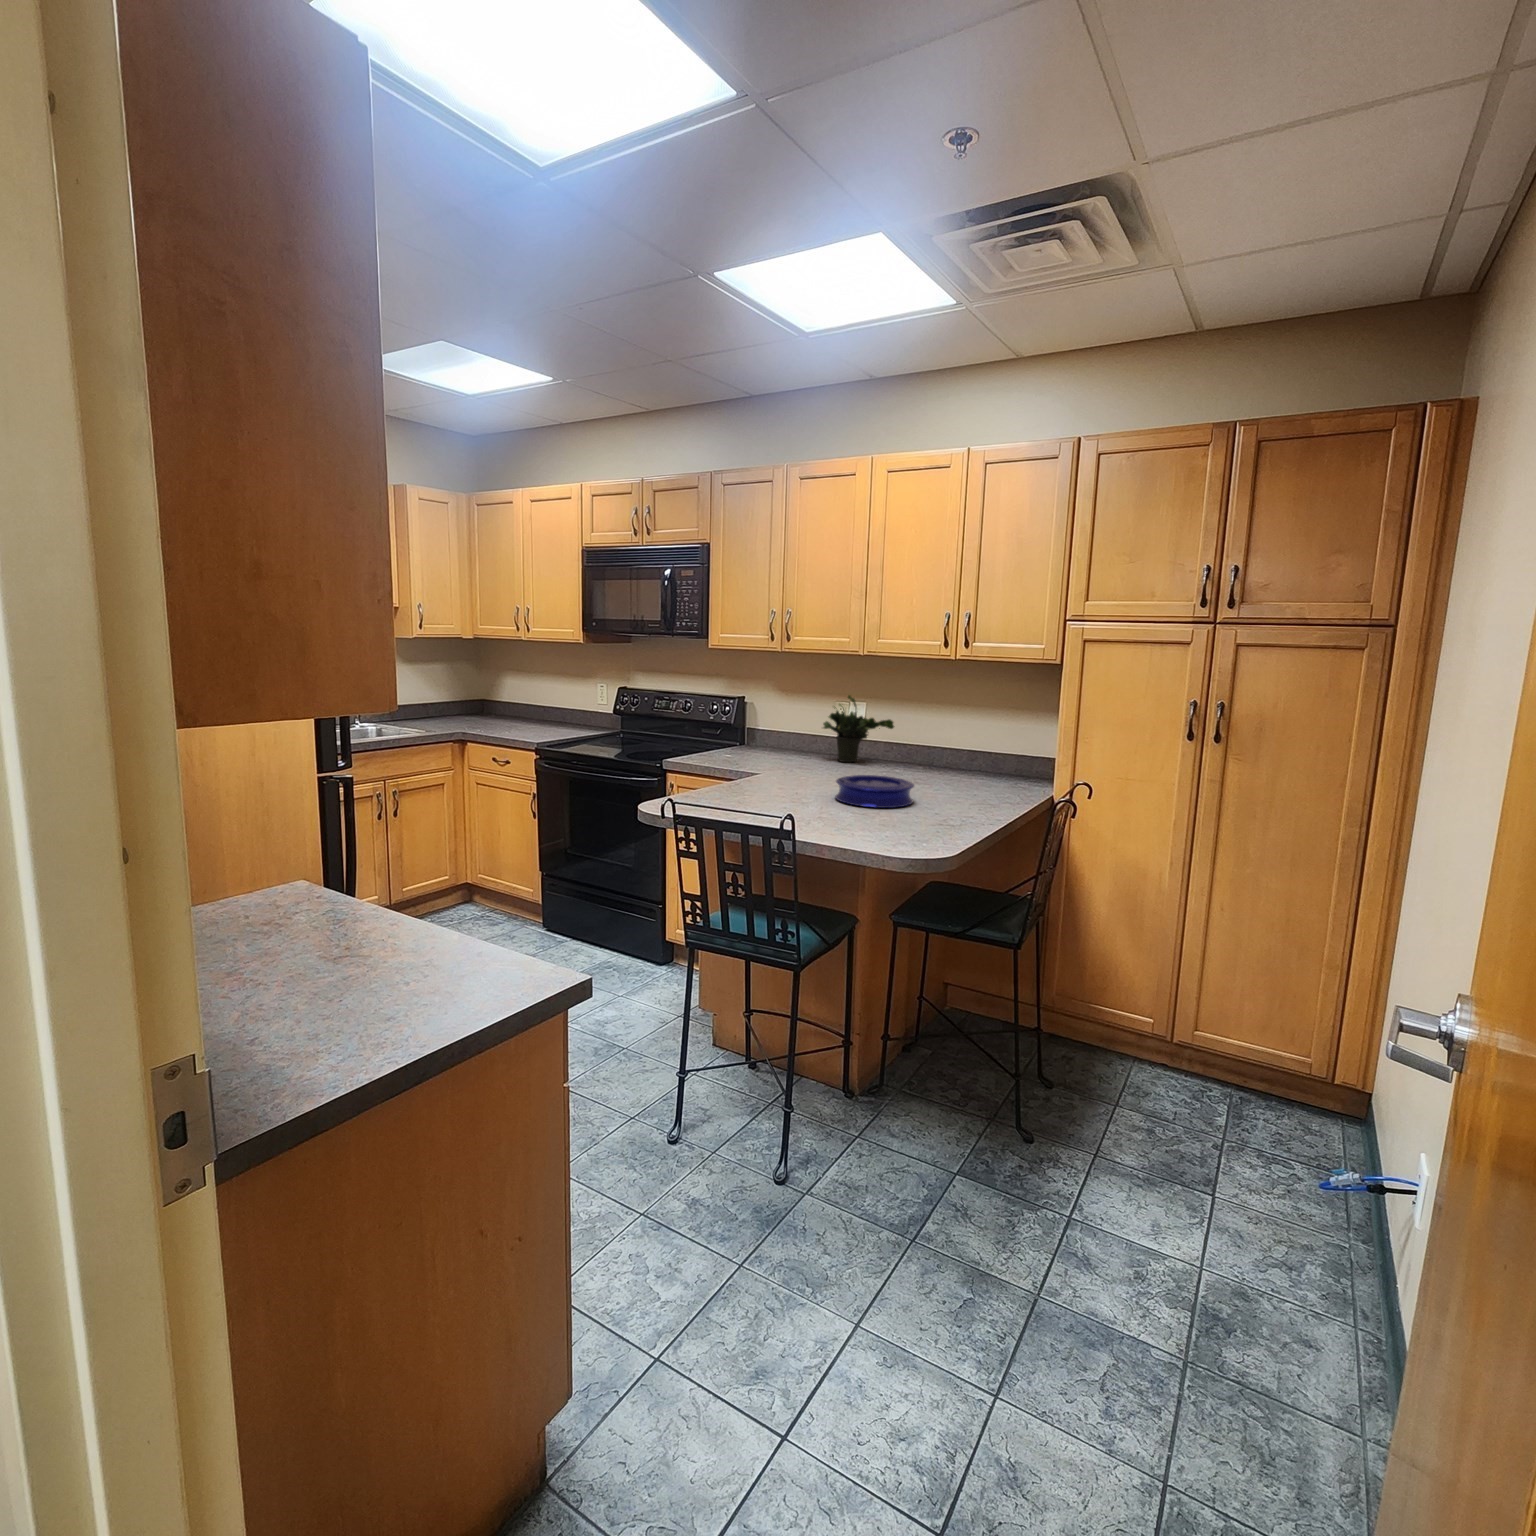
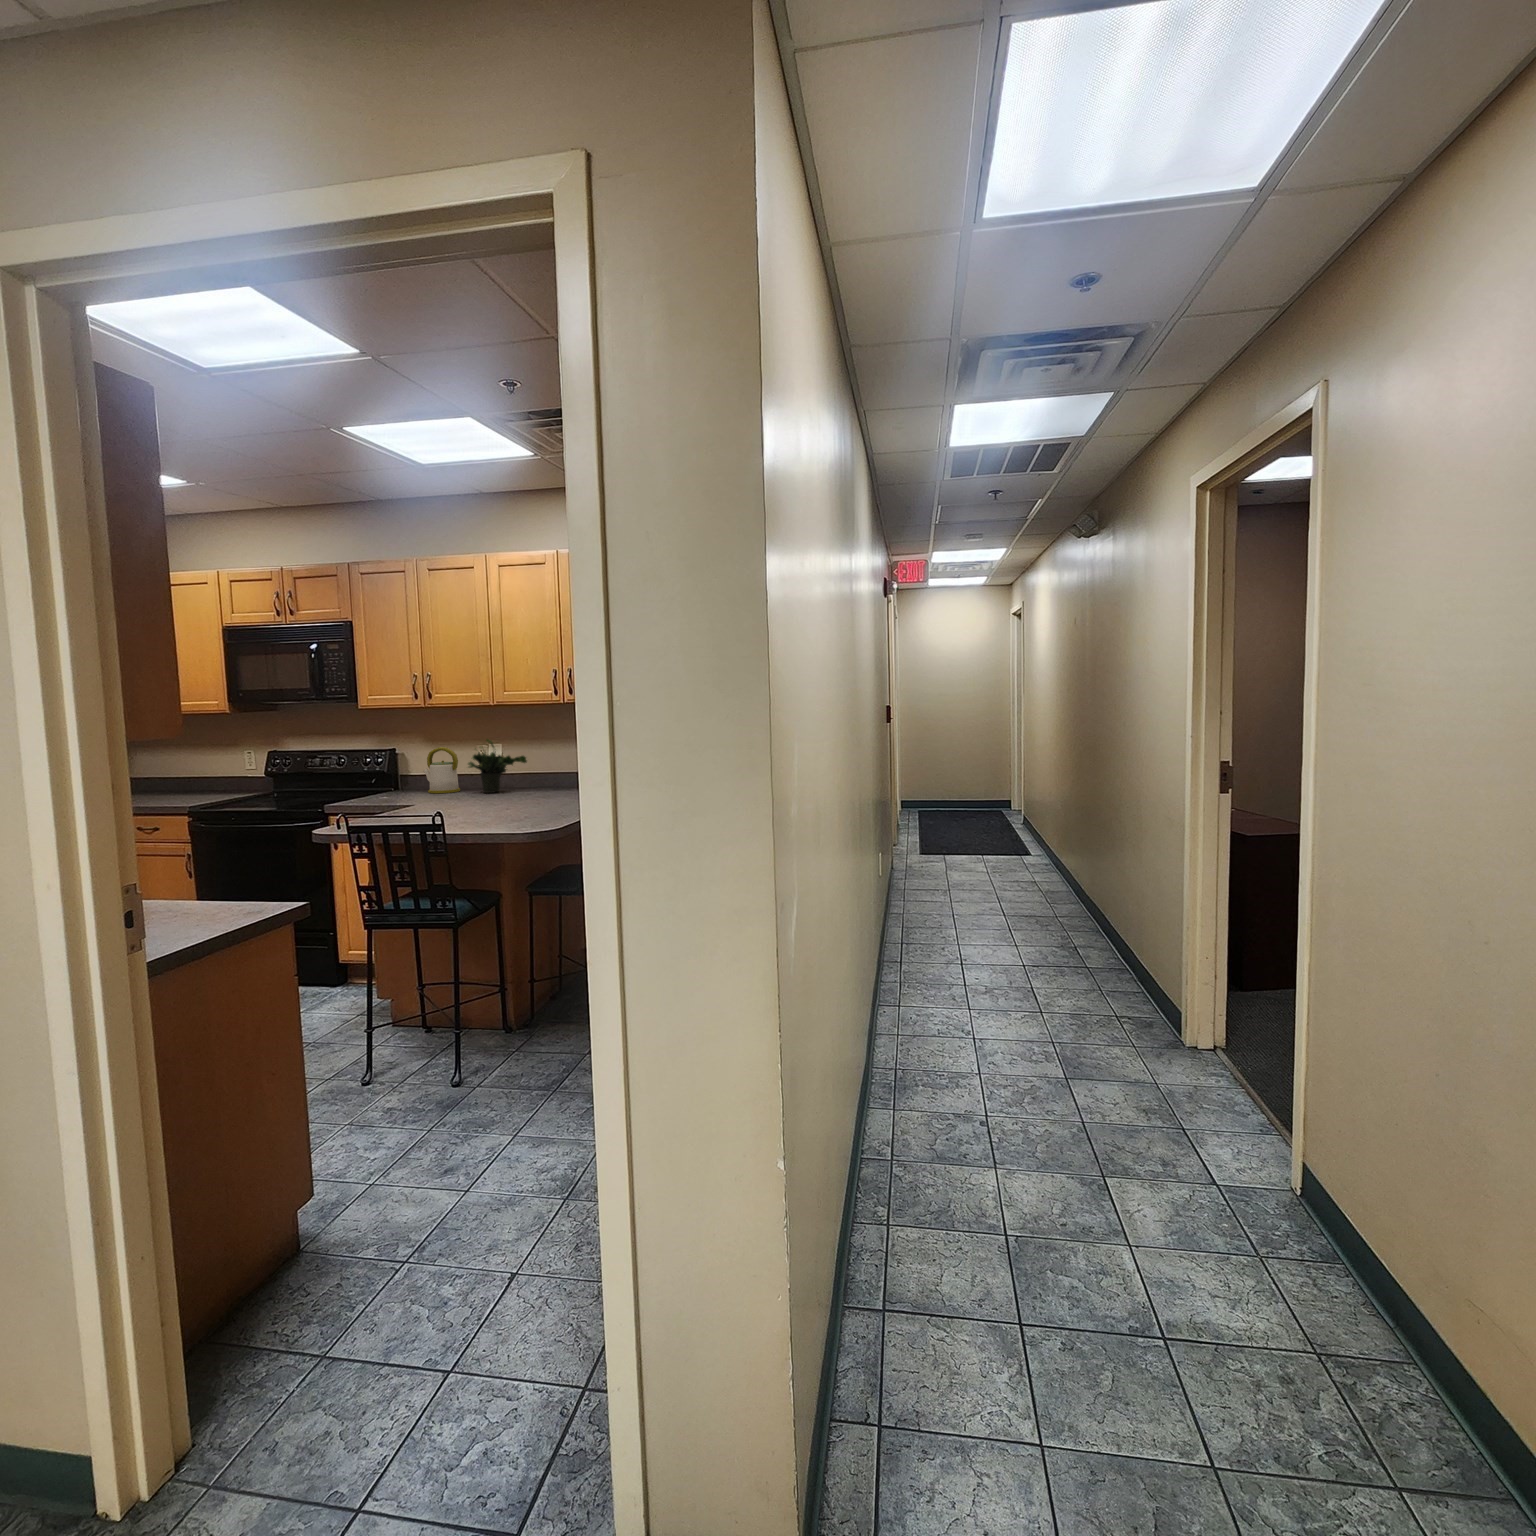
kettle: none [772,699,812,756] -> present [424,747,460,793]
plate: present [835,775,914,808] -> none [478,793,539,813]

